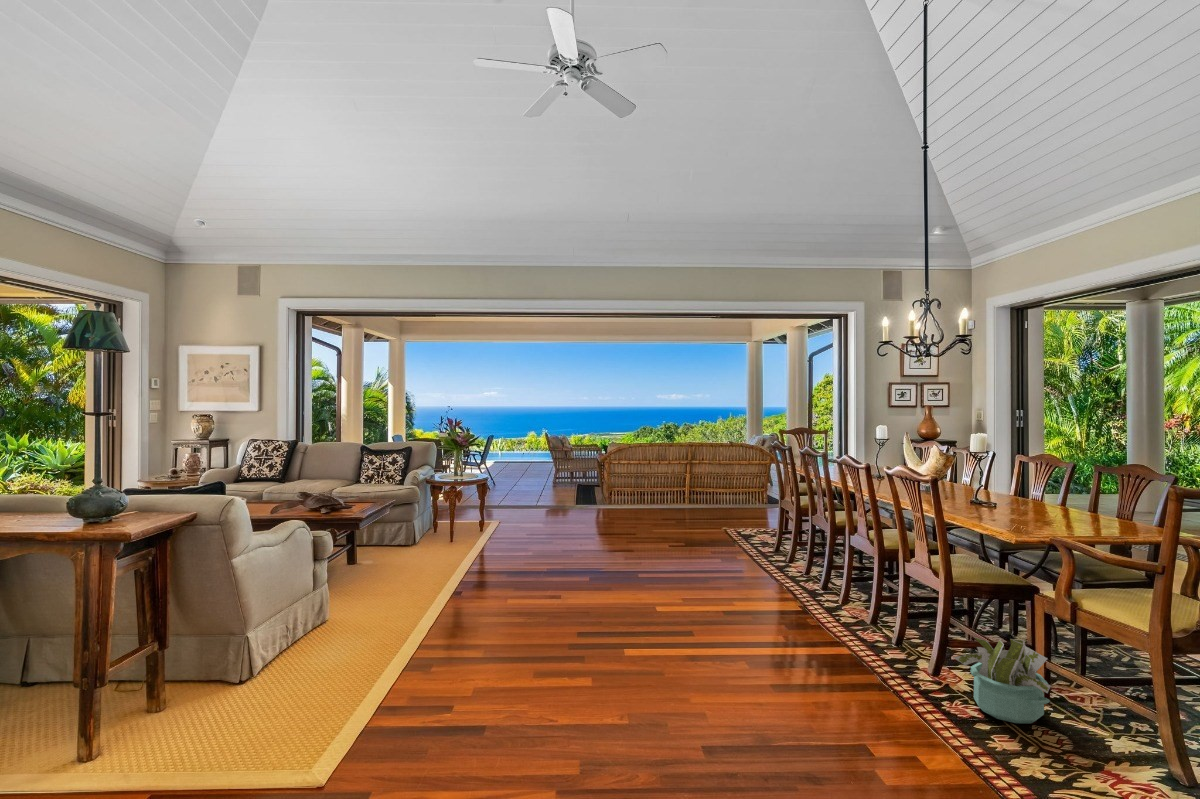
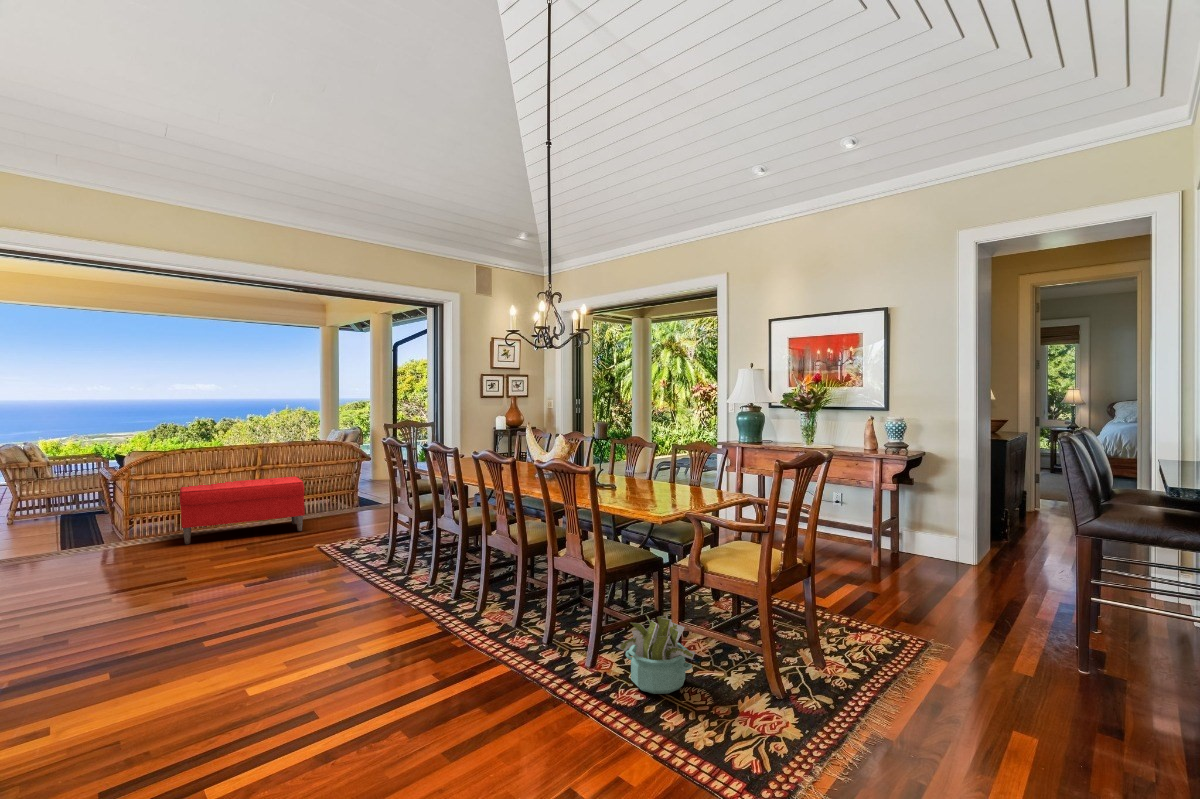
bench: none [633,468,721,515] -> present [179,476,305,544]

